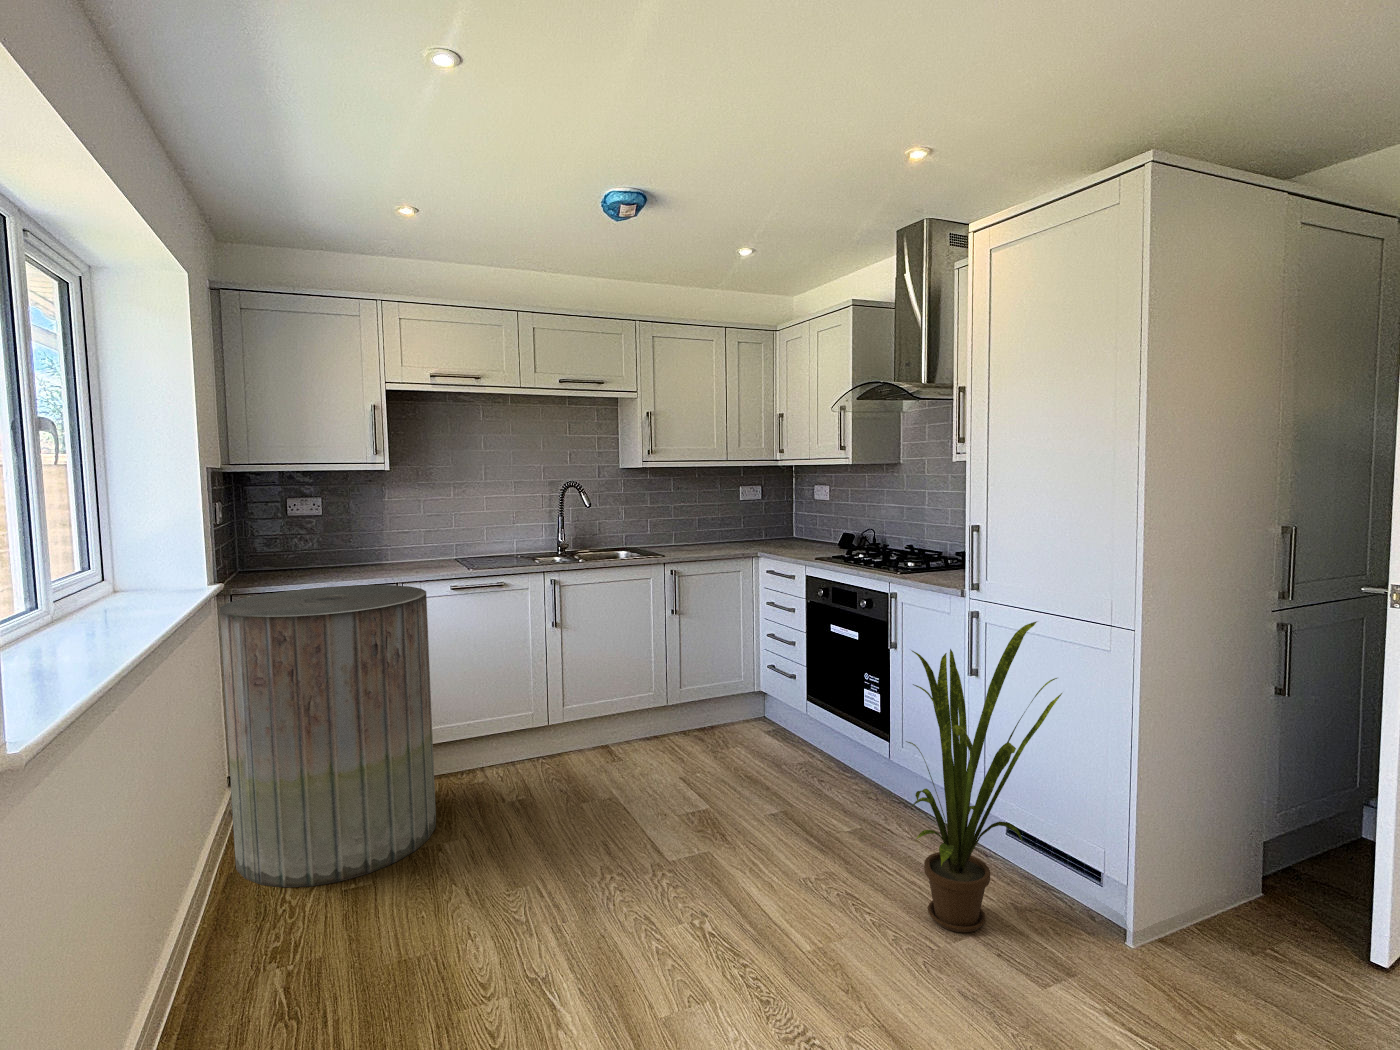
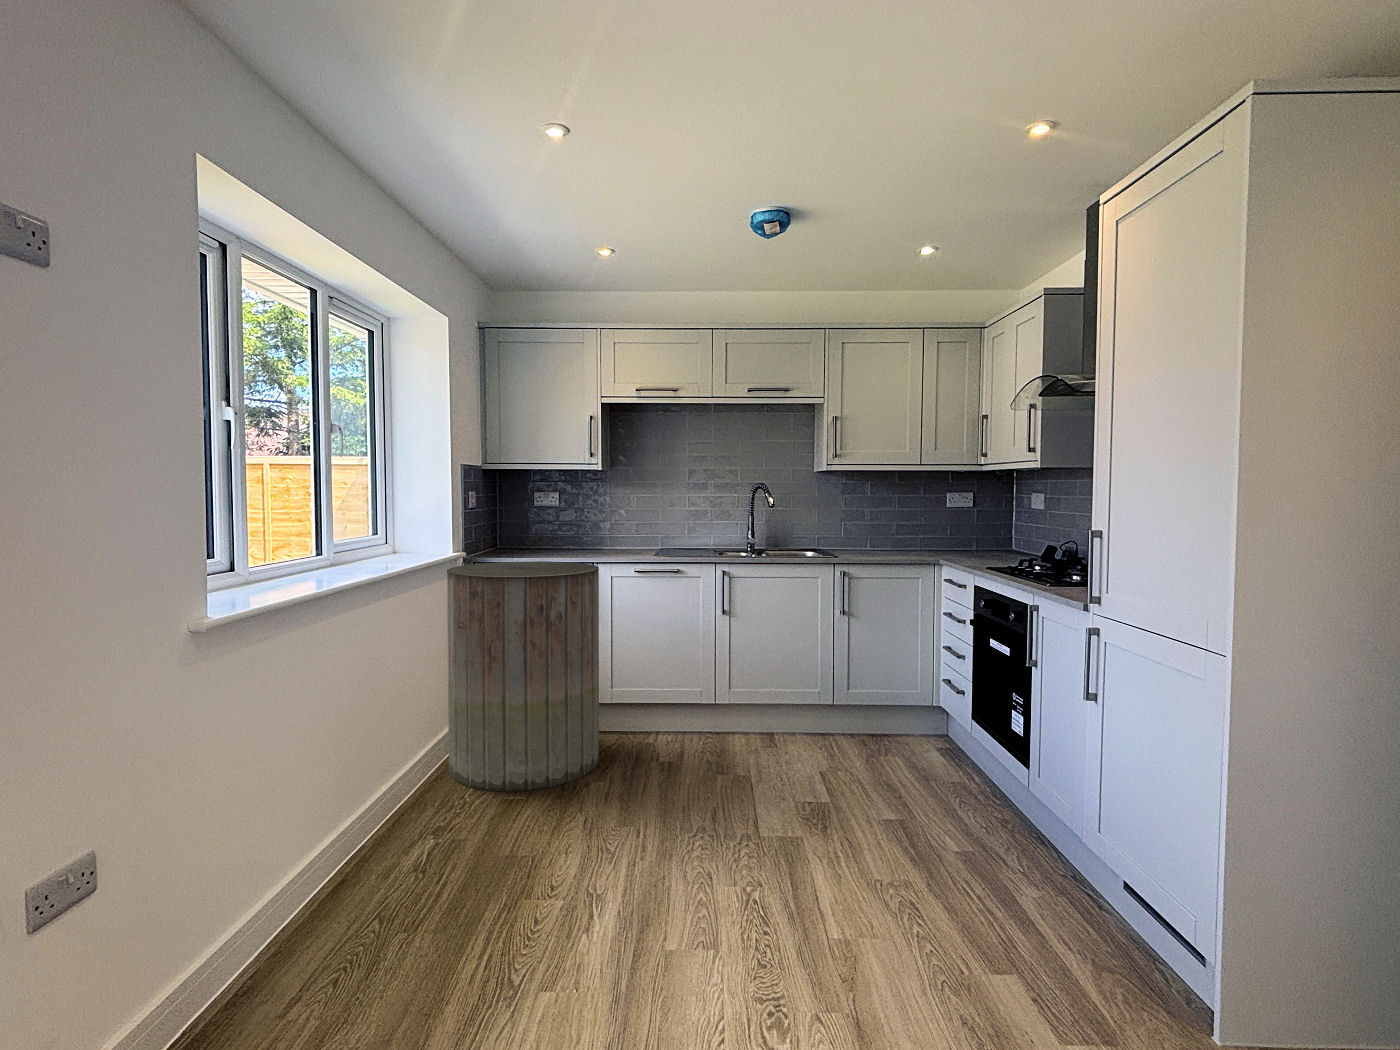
house plant: present [906,621,1062,932] -> none [960,640,1154,972]

